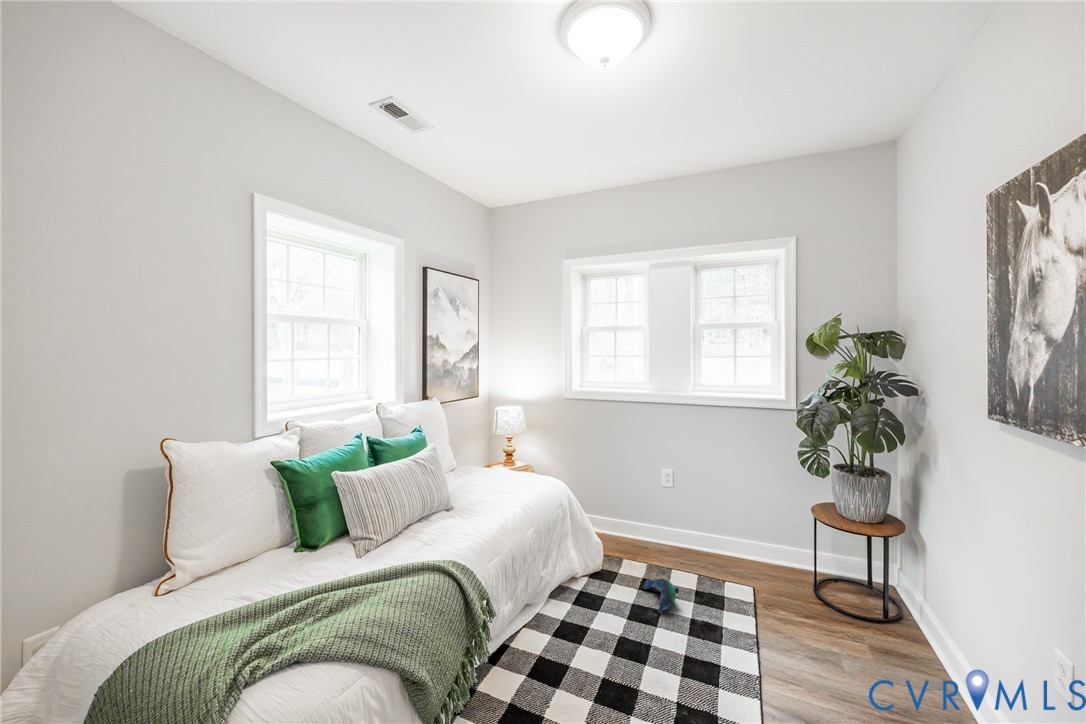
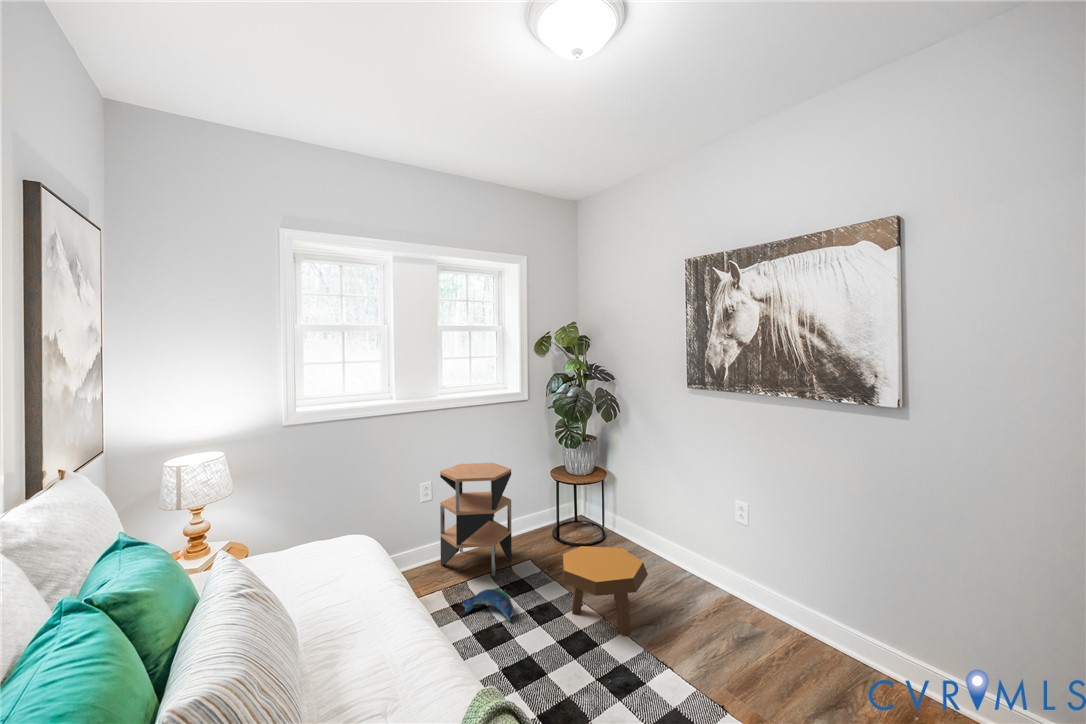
side table: none [678,466,747,583] -> present [440,463,512,576]
footstool: none [698,581,809,697] -> present [563,546,648,636]

